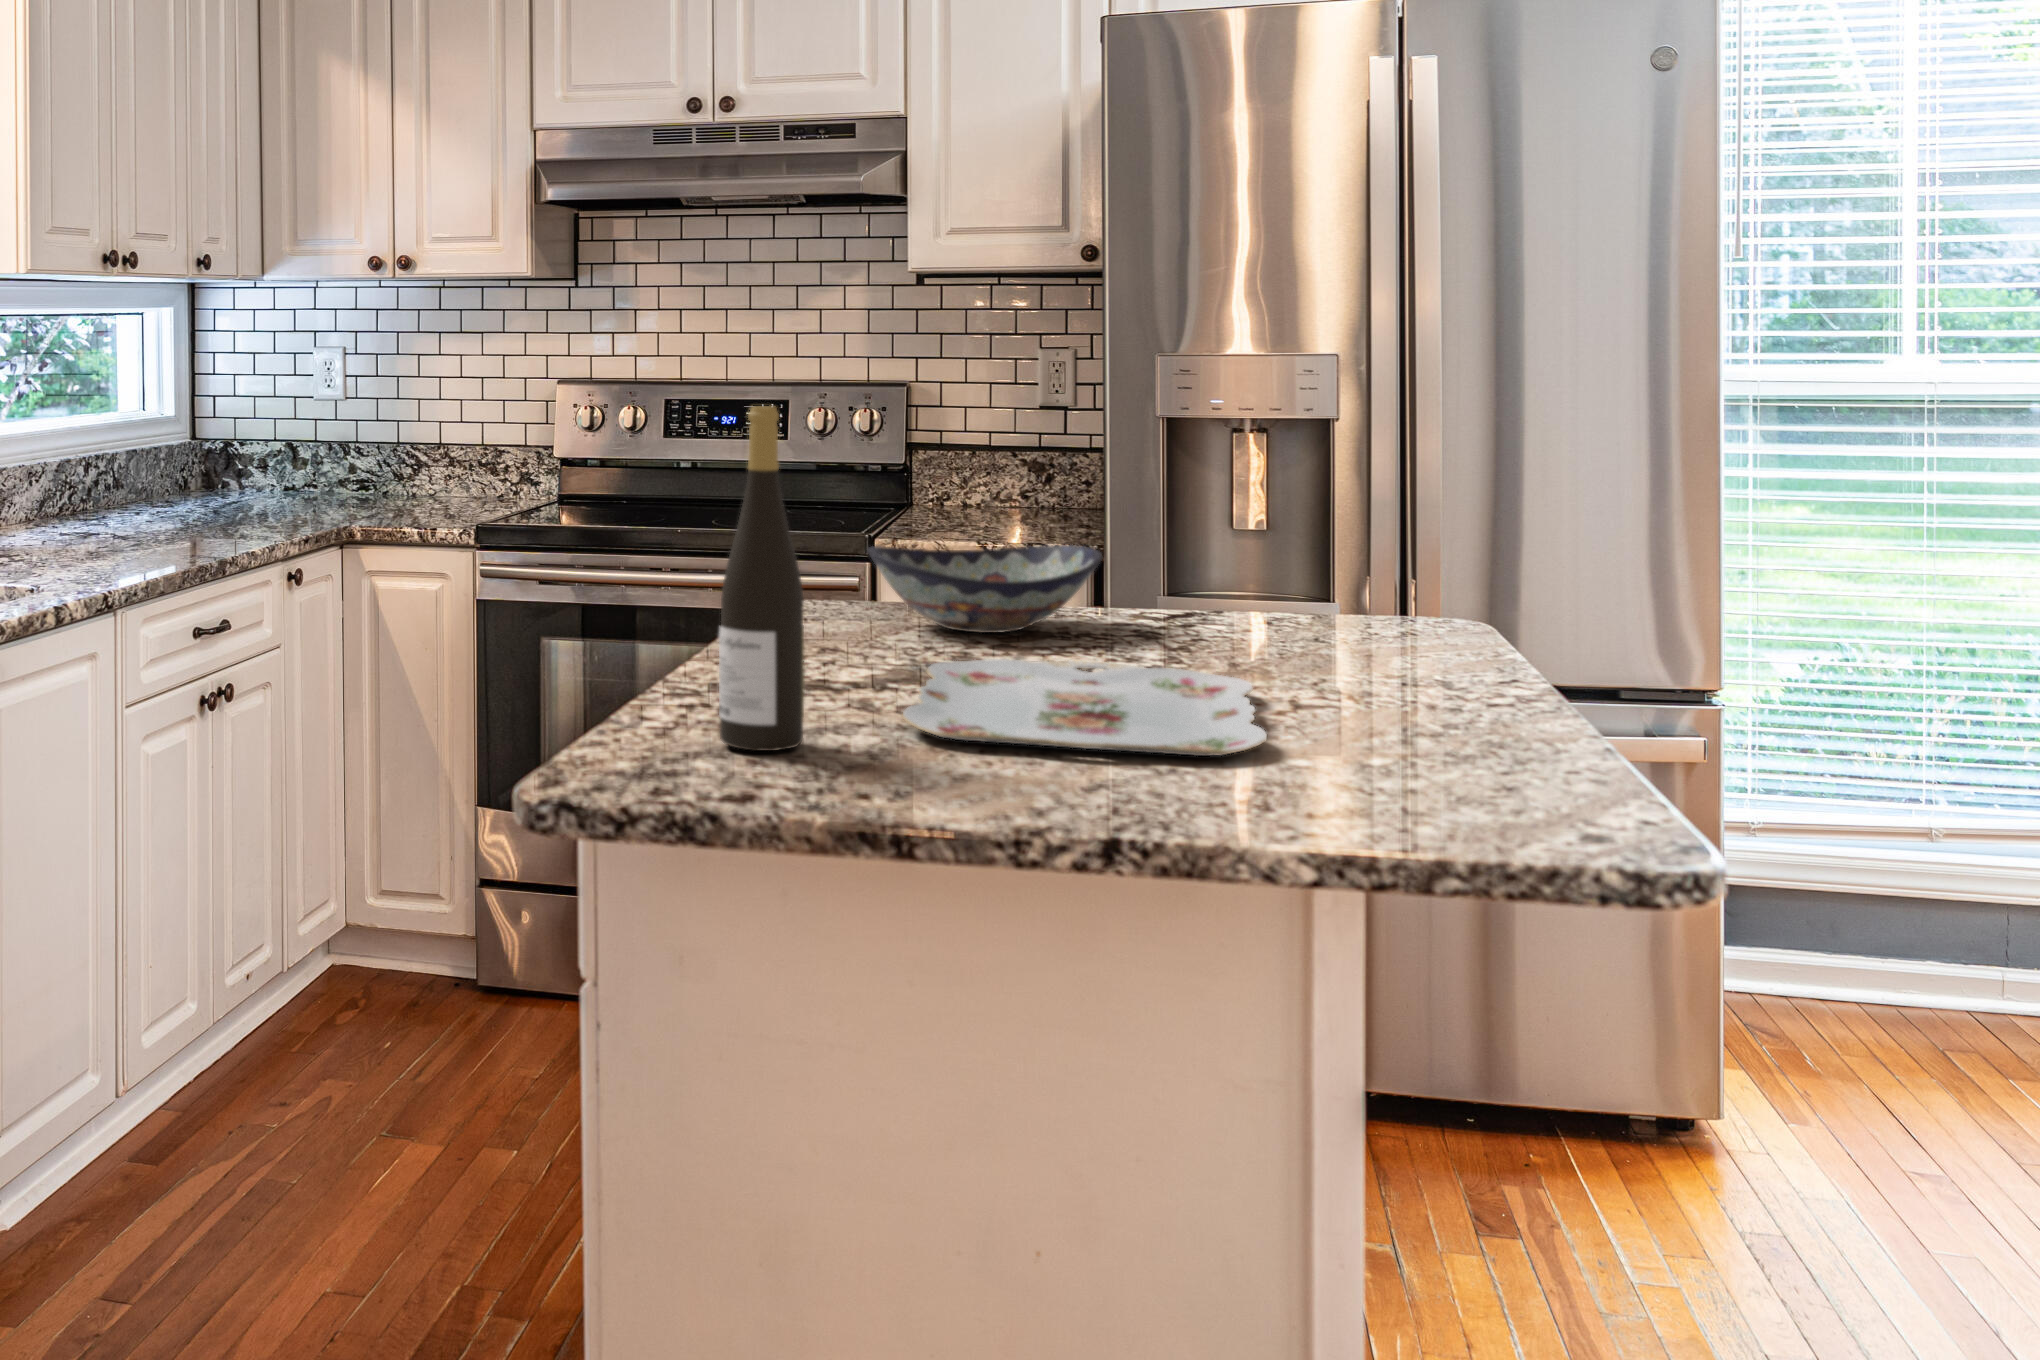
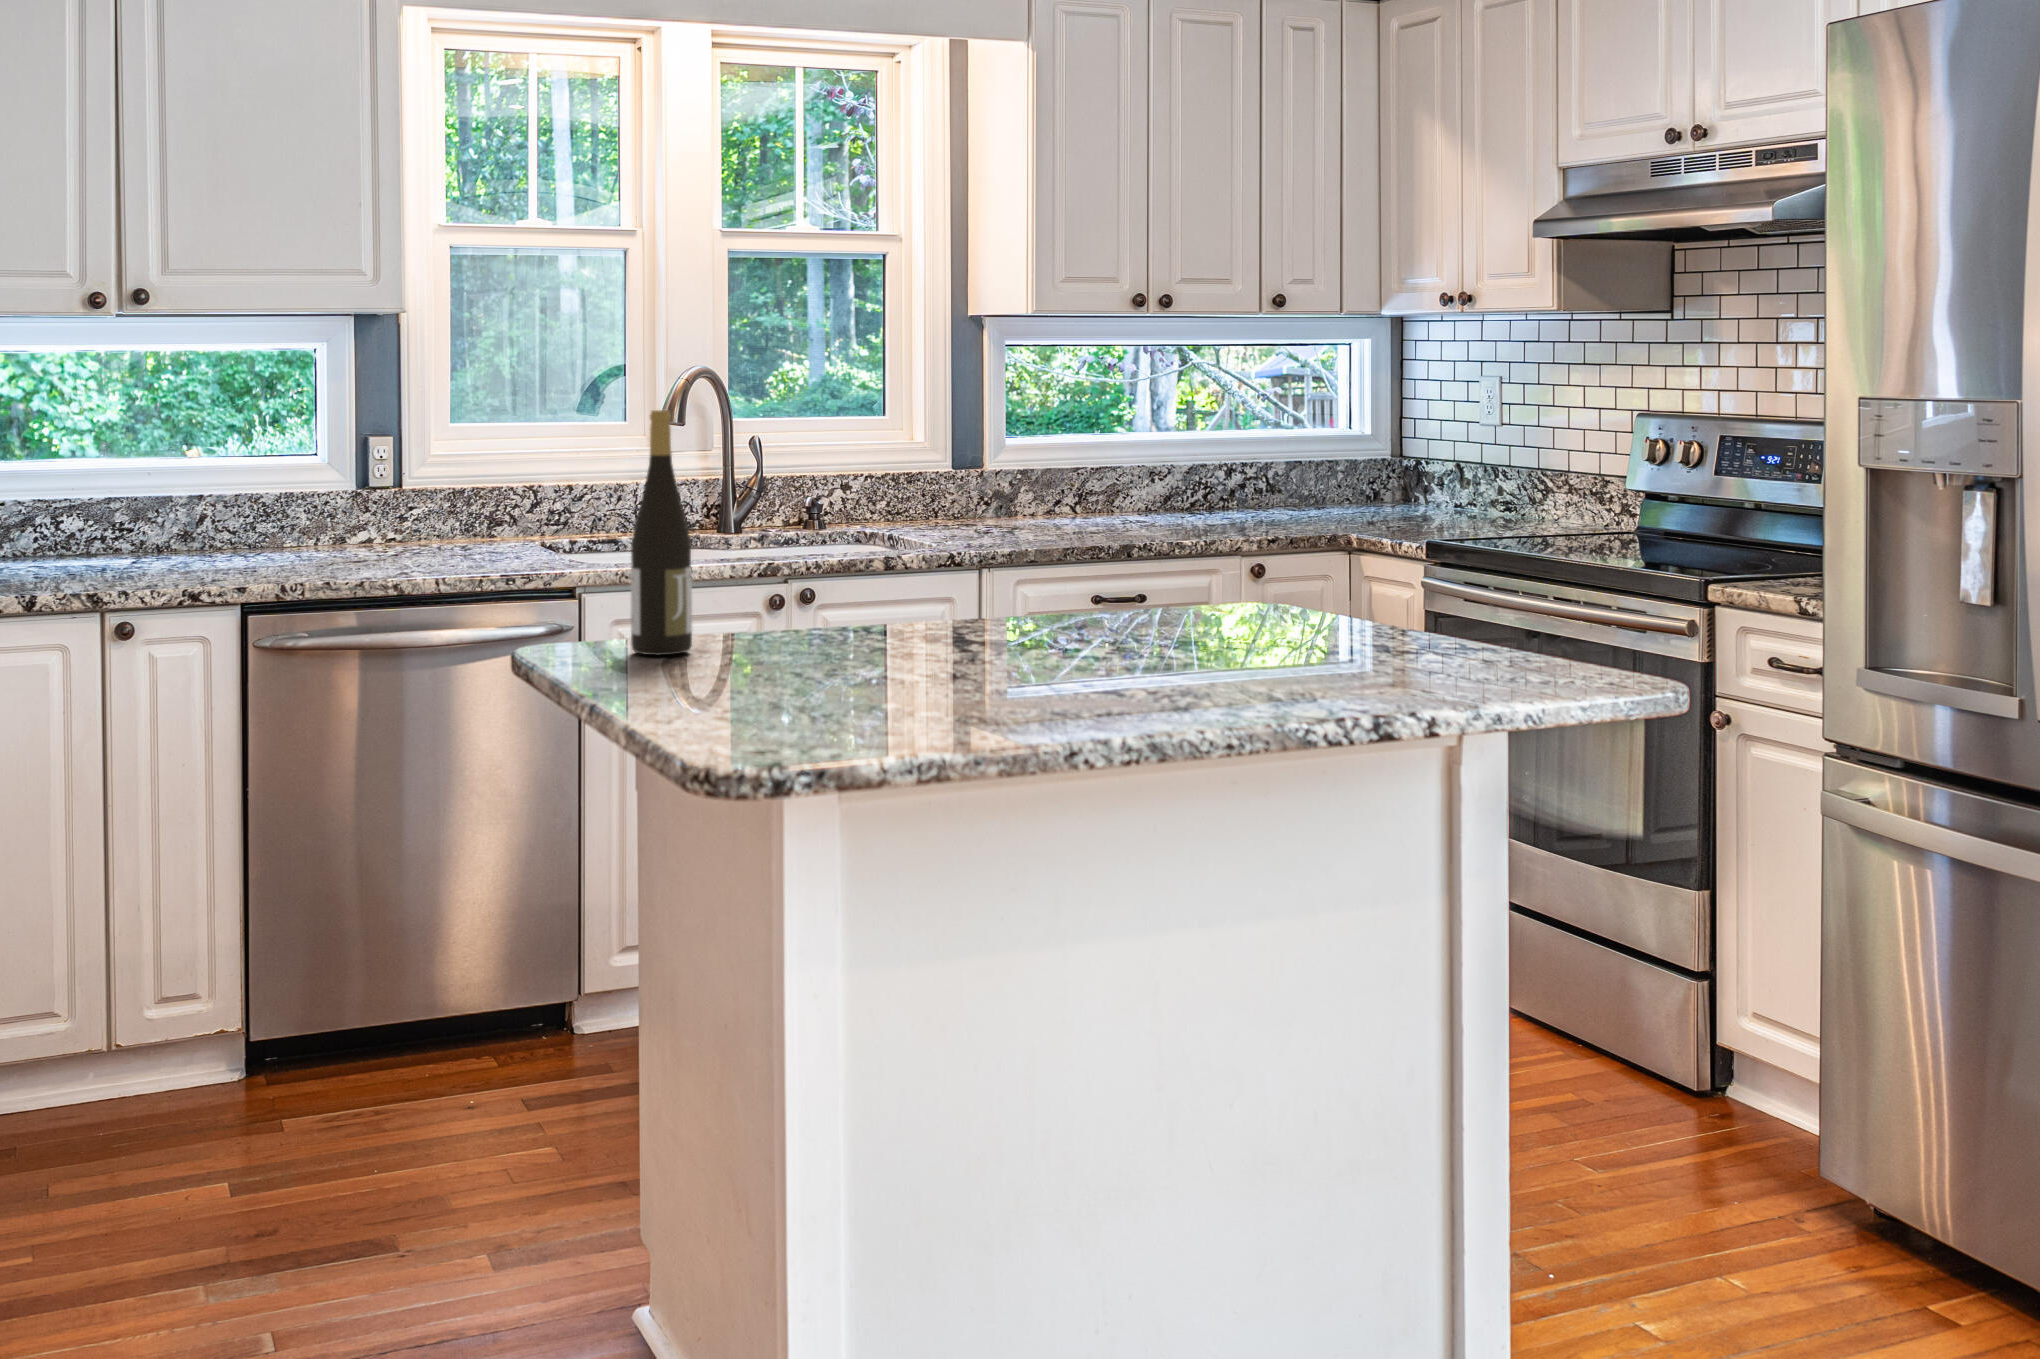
decorative bowl: present [868,545,1102,633] -> none [1120,552,1326,638]
serving tray: present [903,659,1267,756] -> none [728,634,1100,702]

